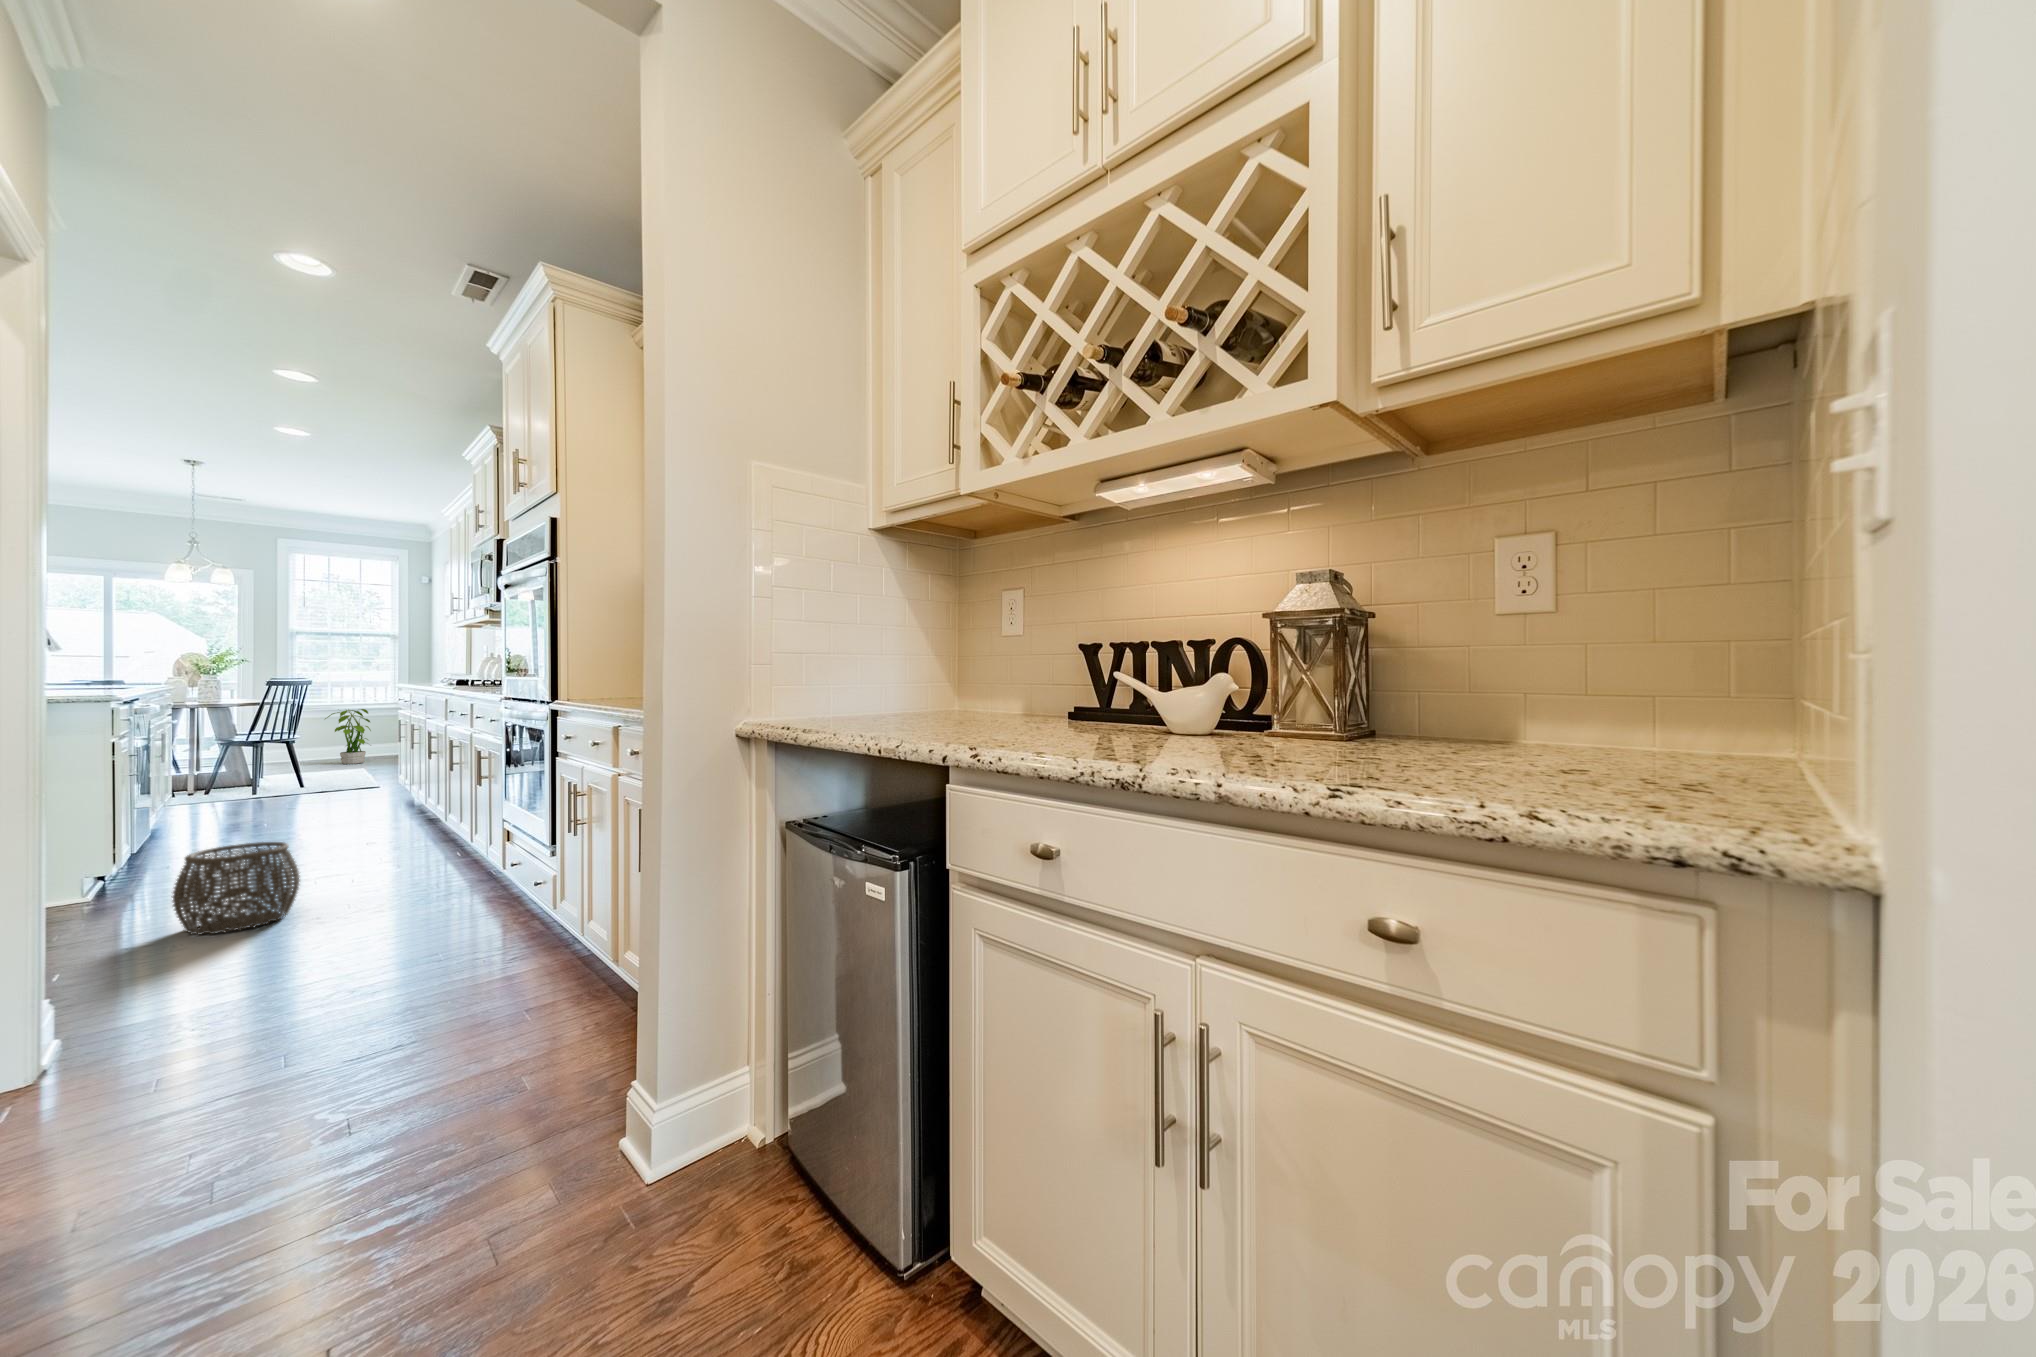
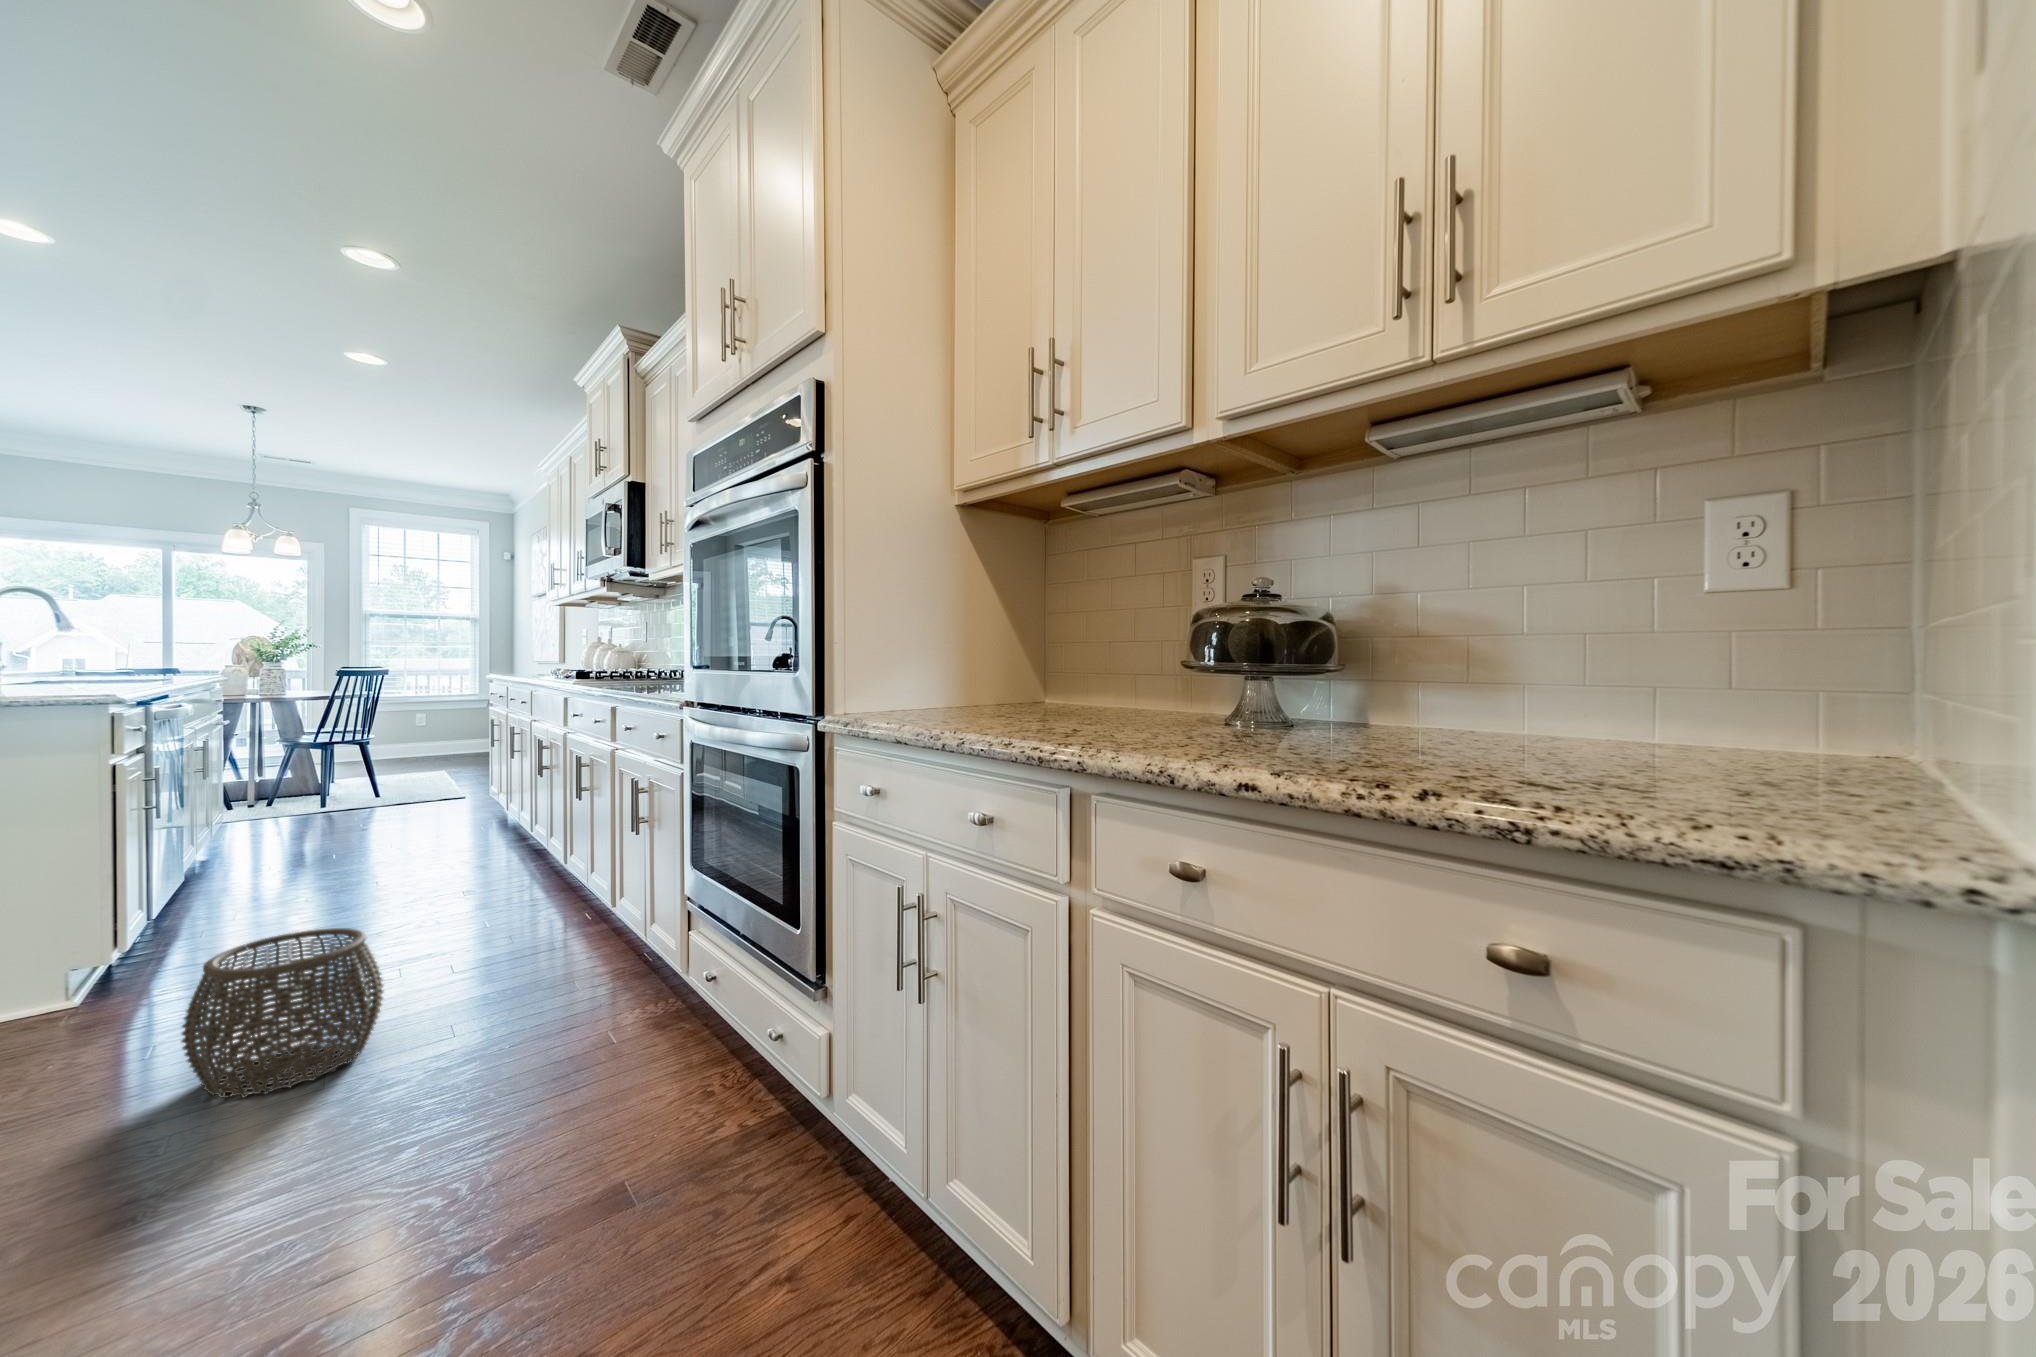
potted plant: present [325,709,371,764] -> none [399,702,451,766]

